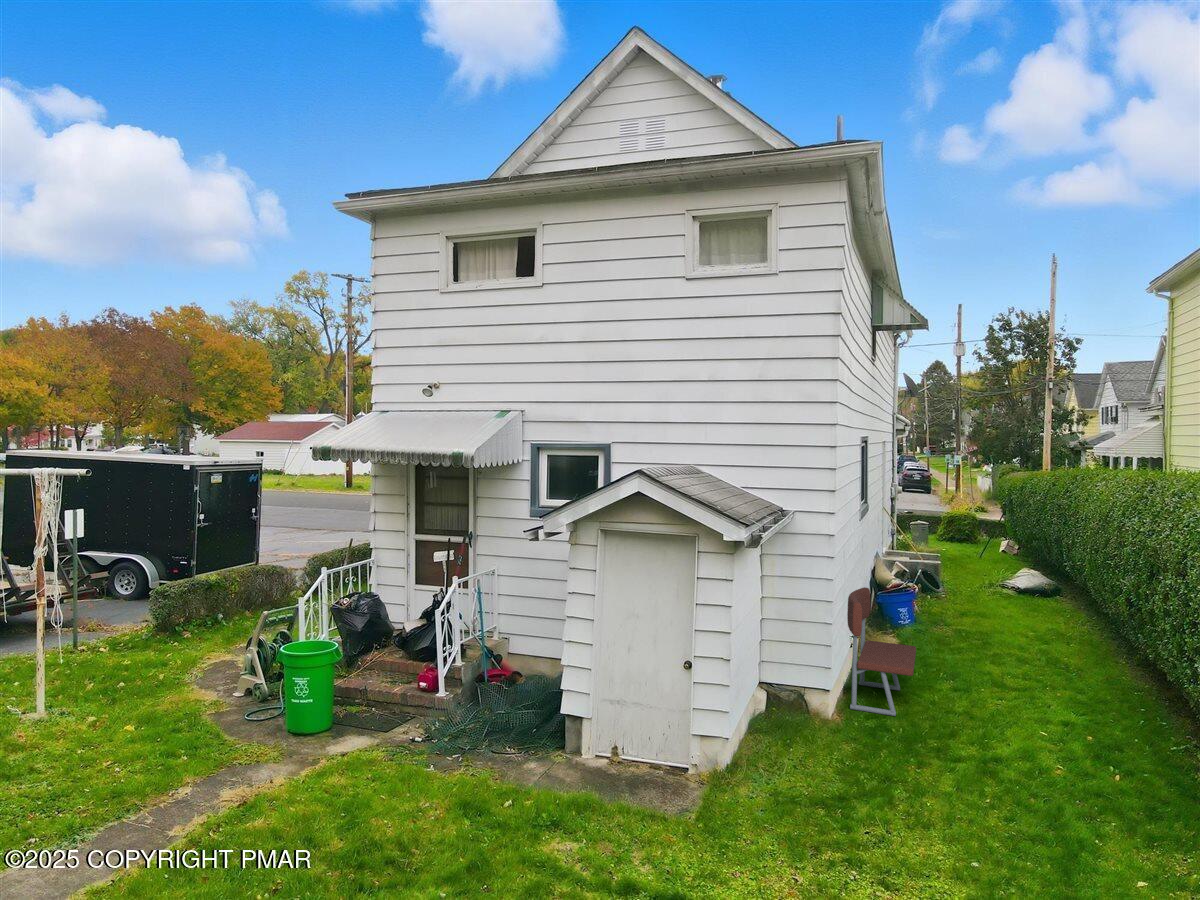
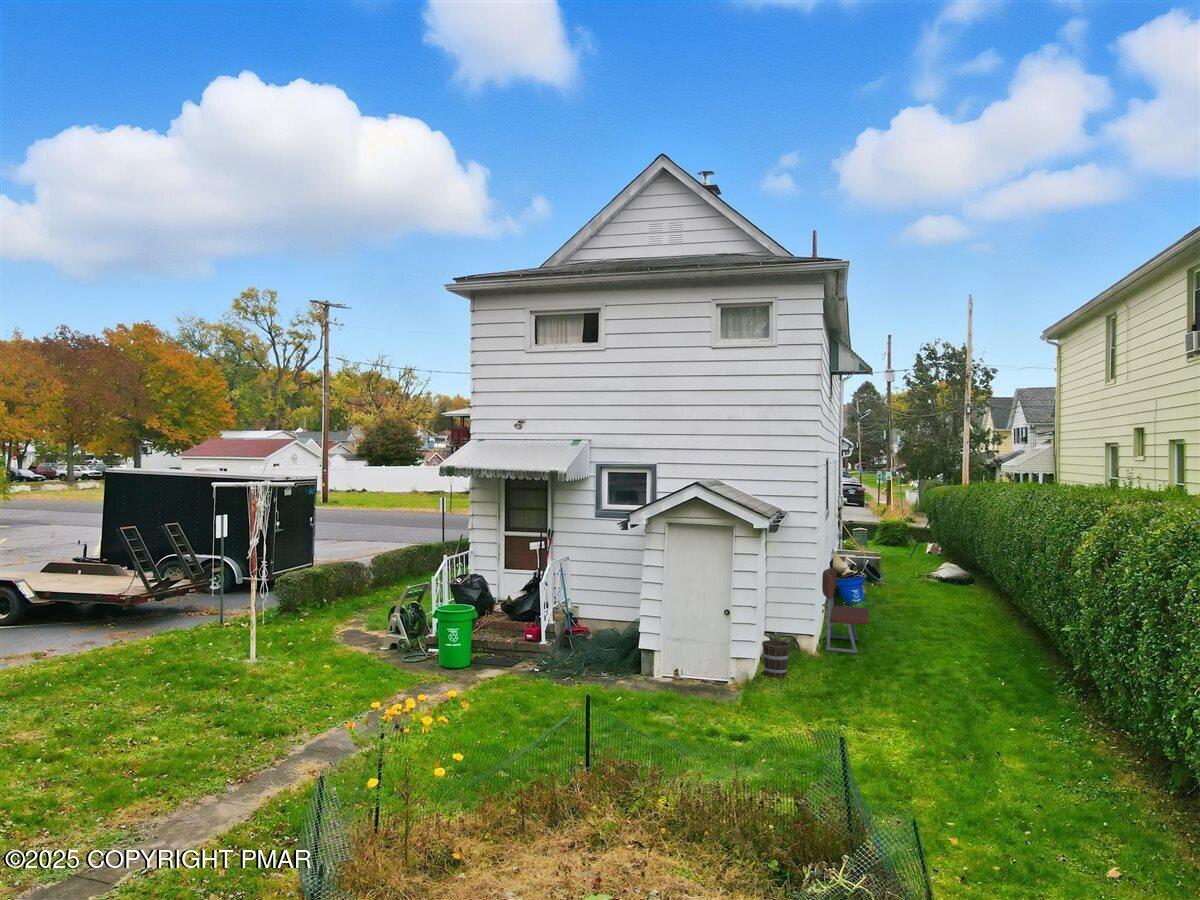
bucket: none [745,704,787,764] -> present [762,640,790,677]

